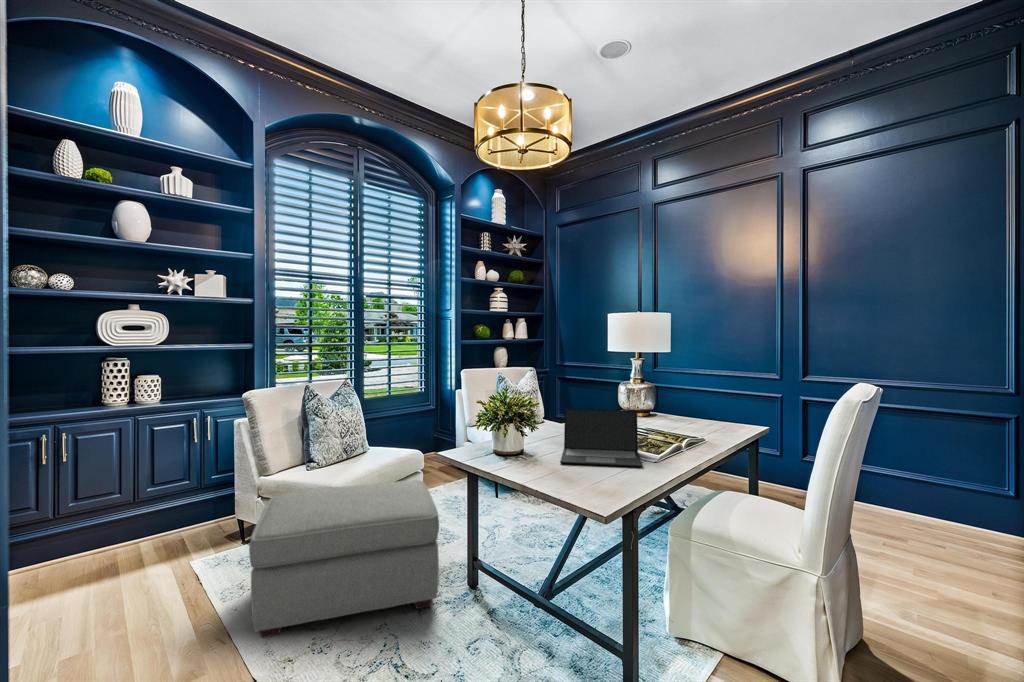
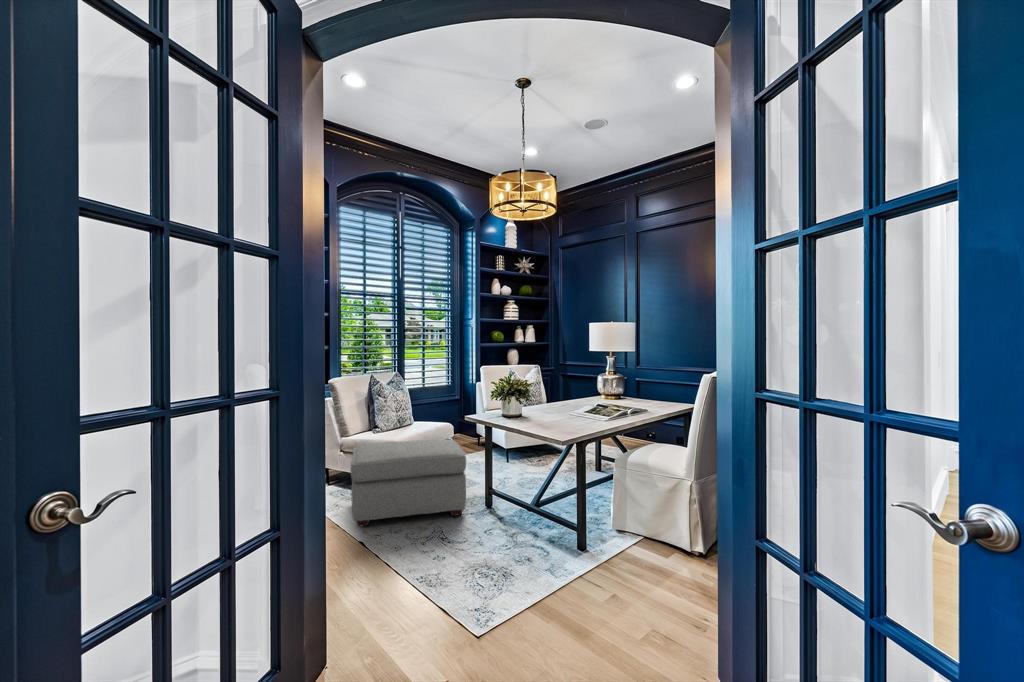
laptop: present [560,409,642,467] -> none [545,388,599,423]

